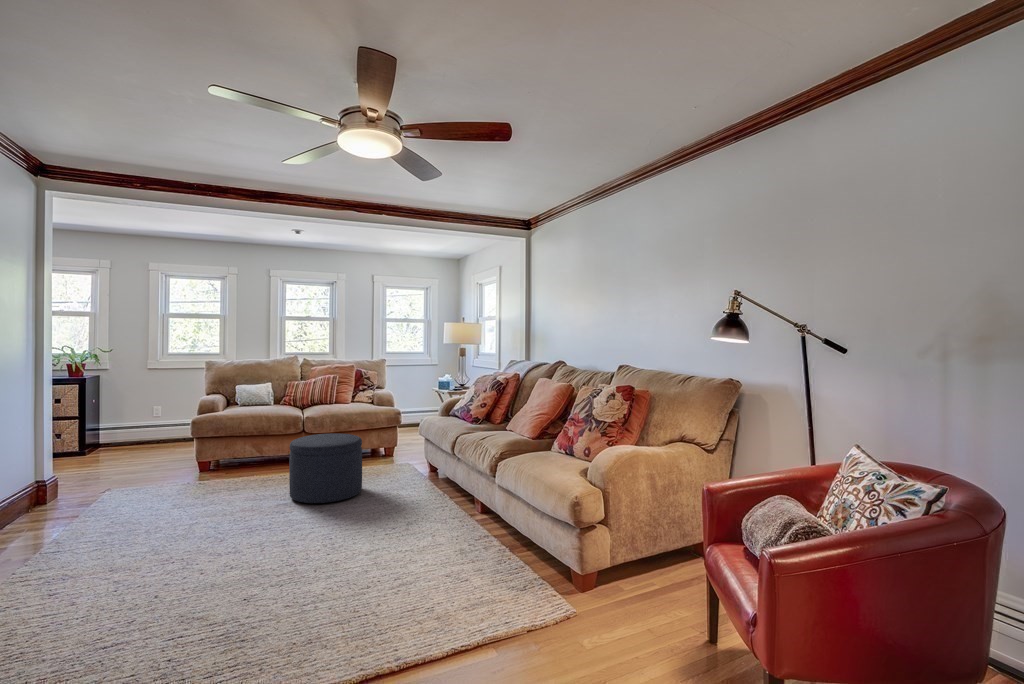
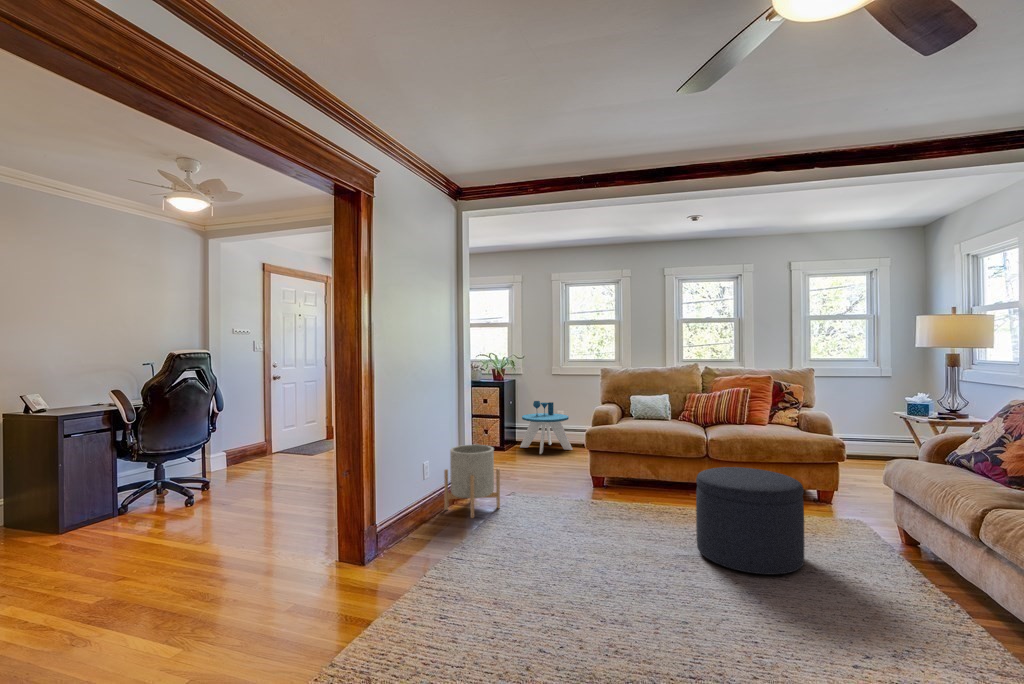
side table: none [105,398,172,452] -> present [520,401,572,454]
planter: none [19,445,94,518] -> present [444,445,500,518]

